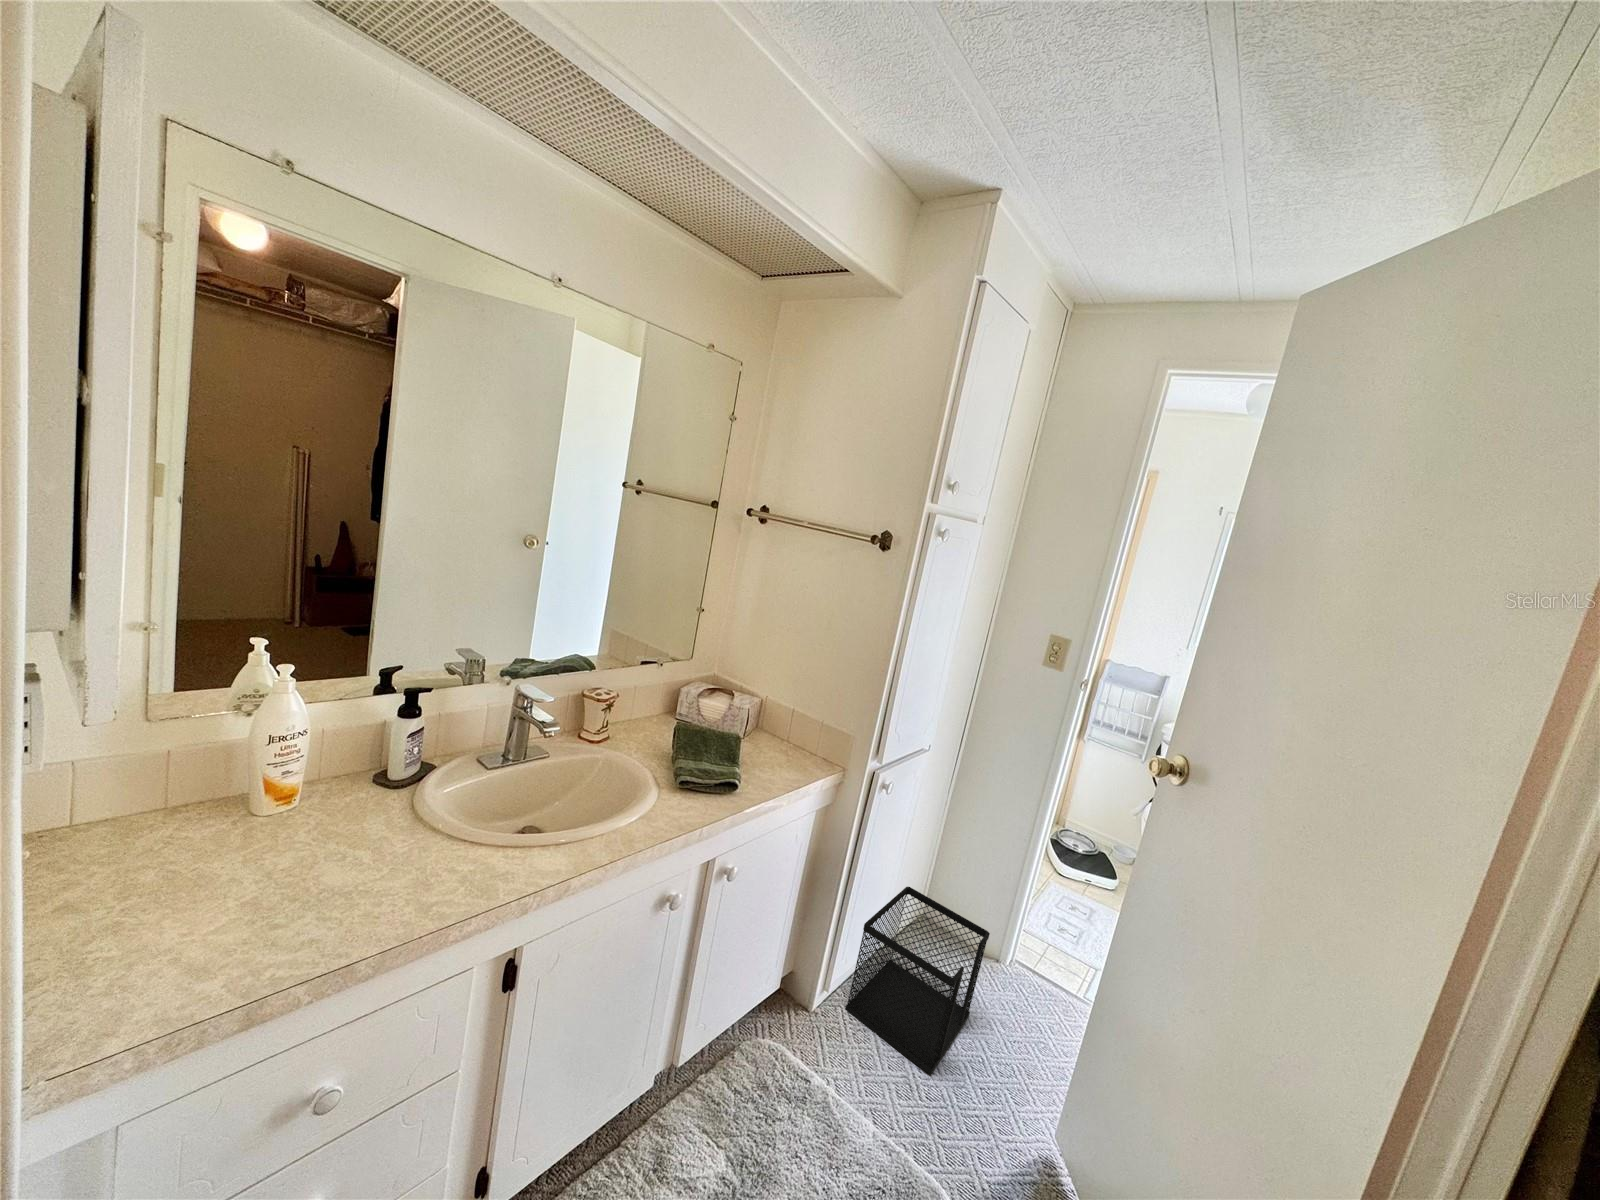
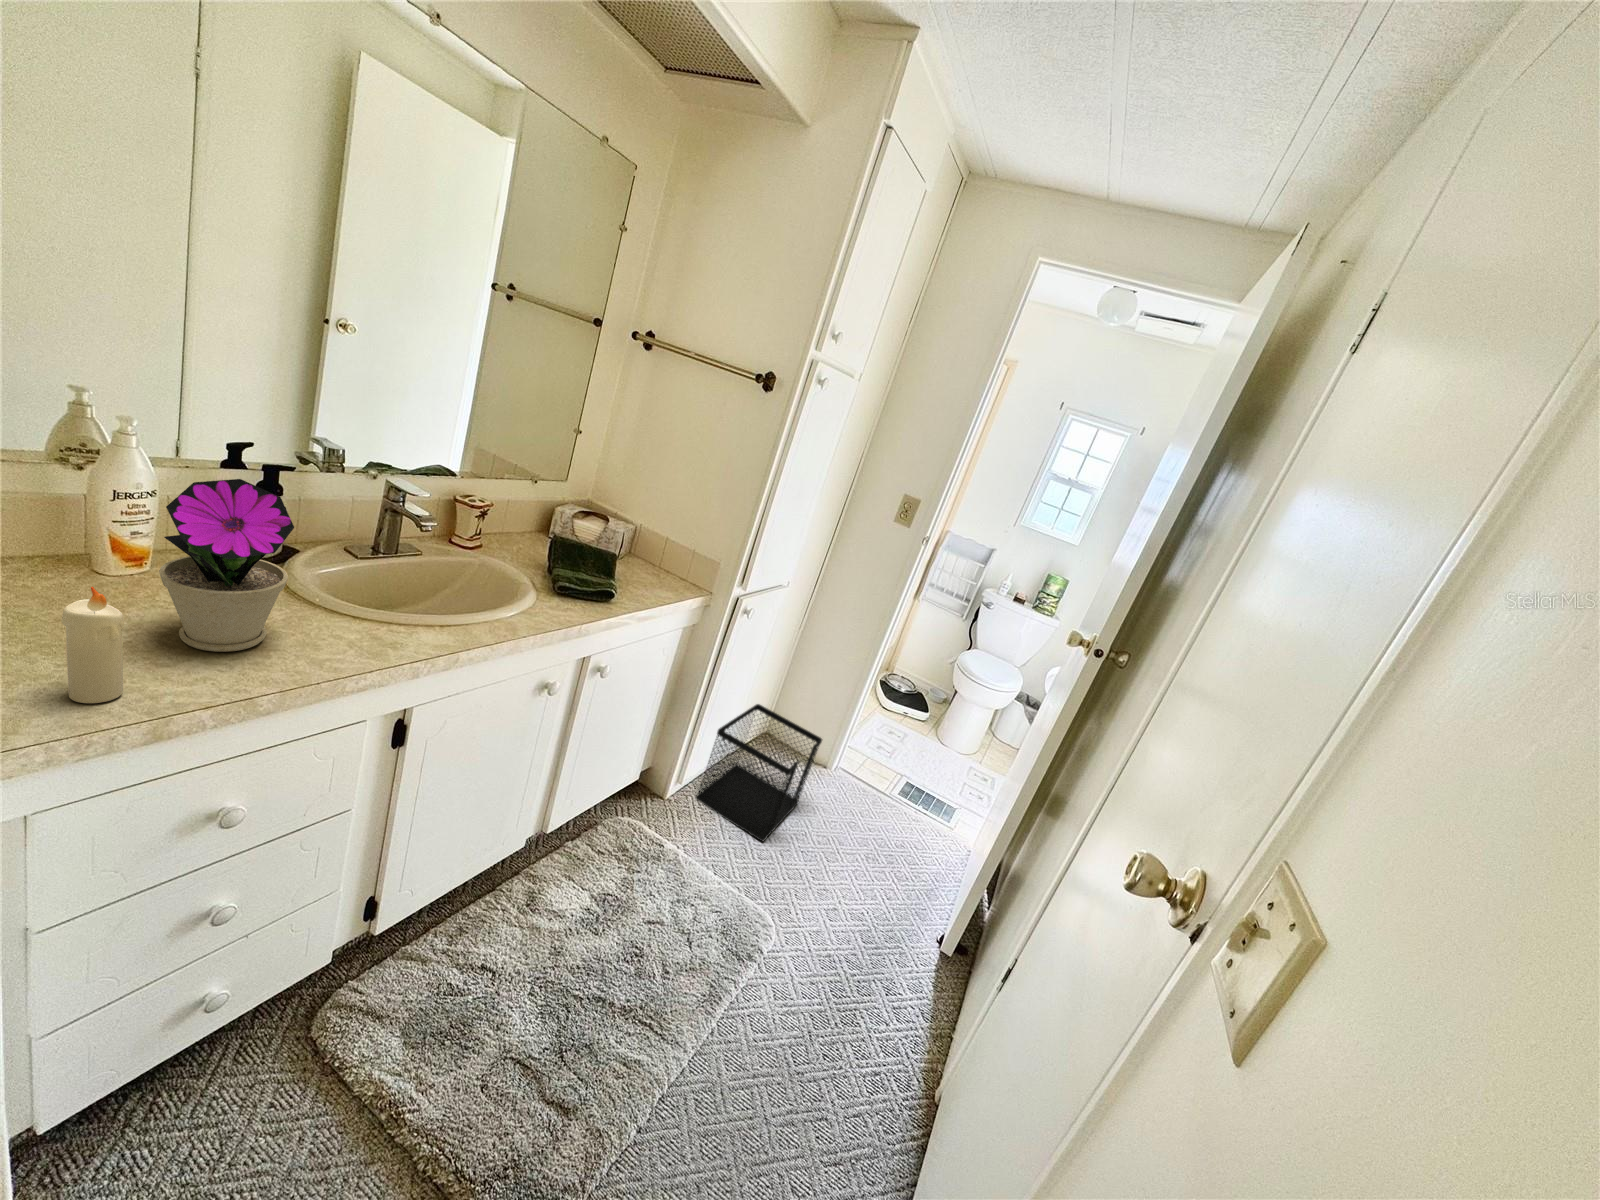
flower pot: none [283,720,408,903] -> present [159,479,294,652]
candle: none [169,861,229,988] -> present [61,587,124,703]

